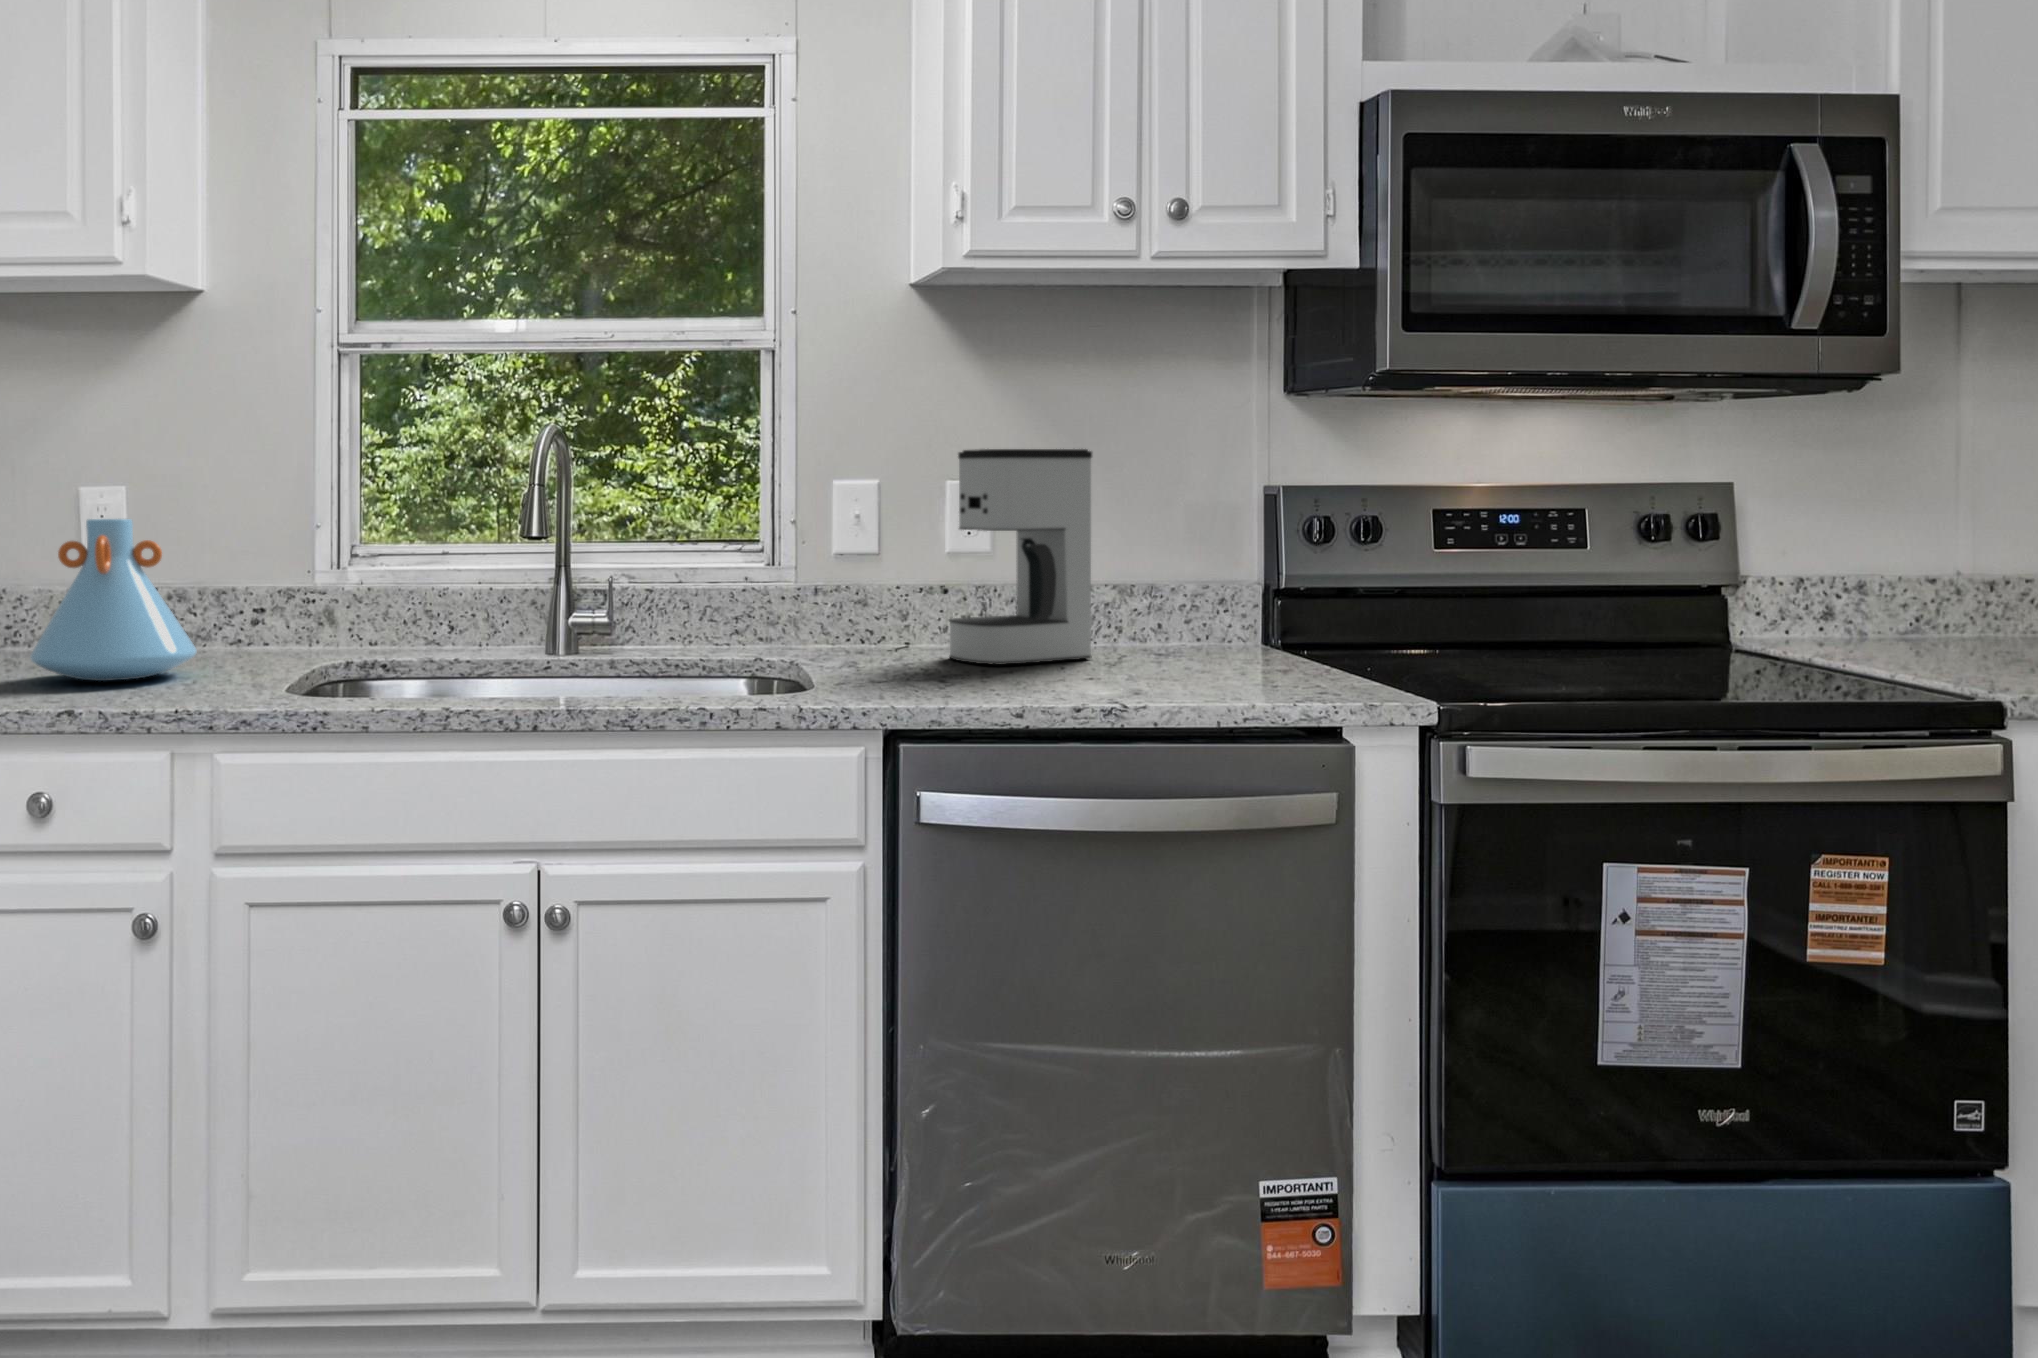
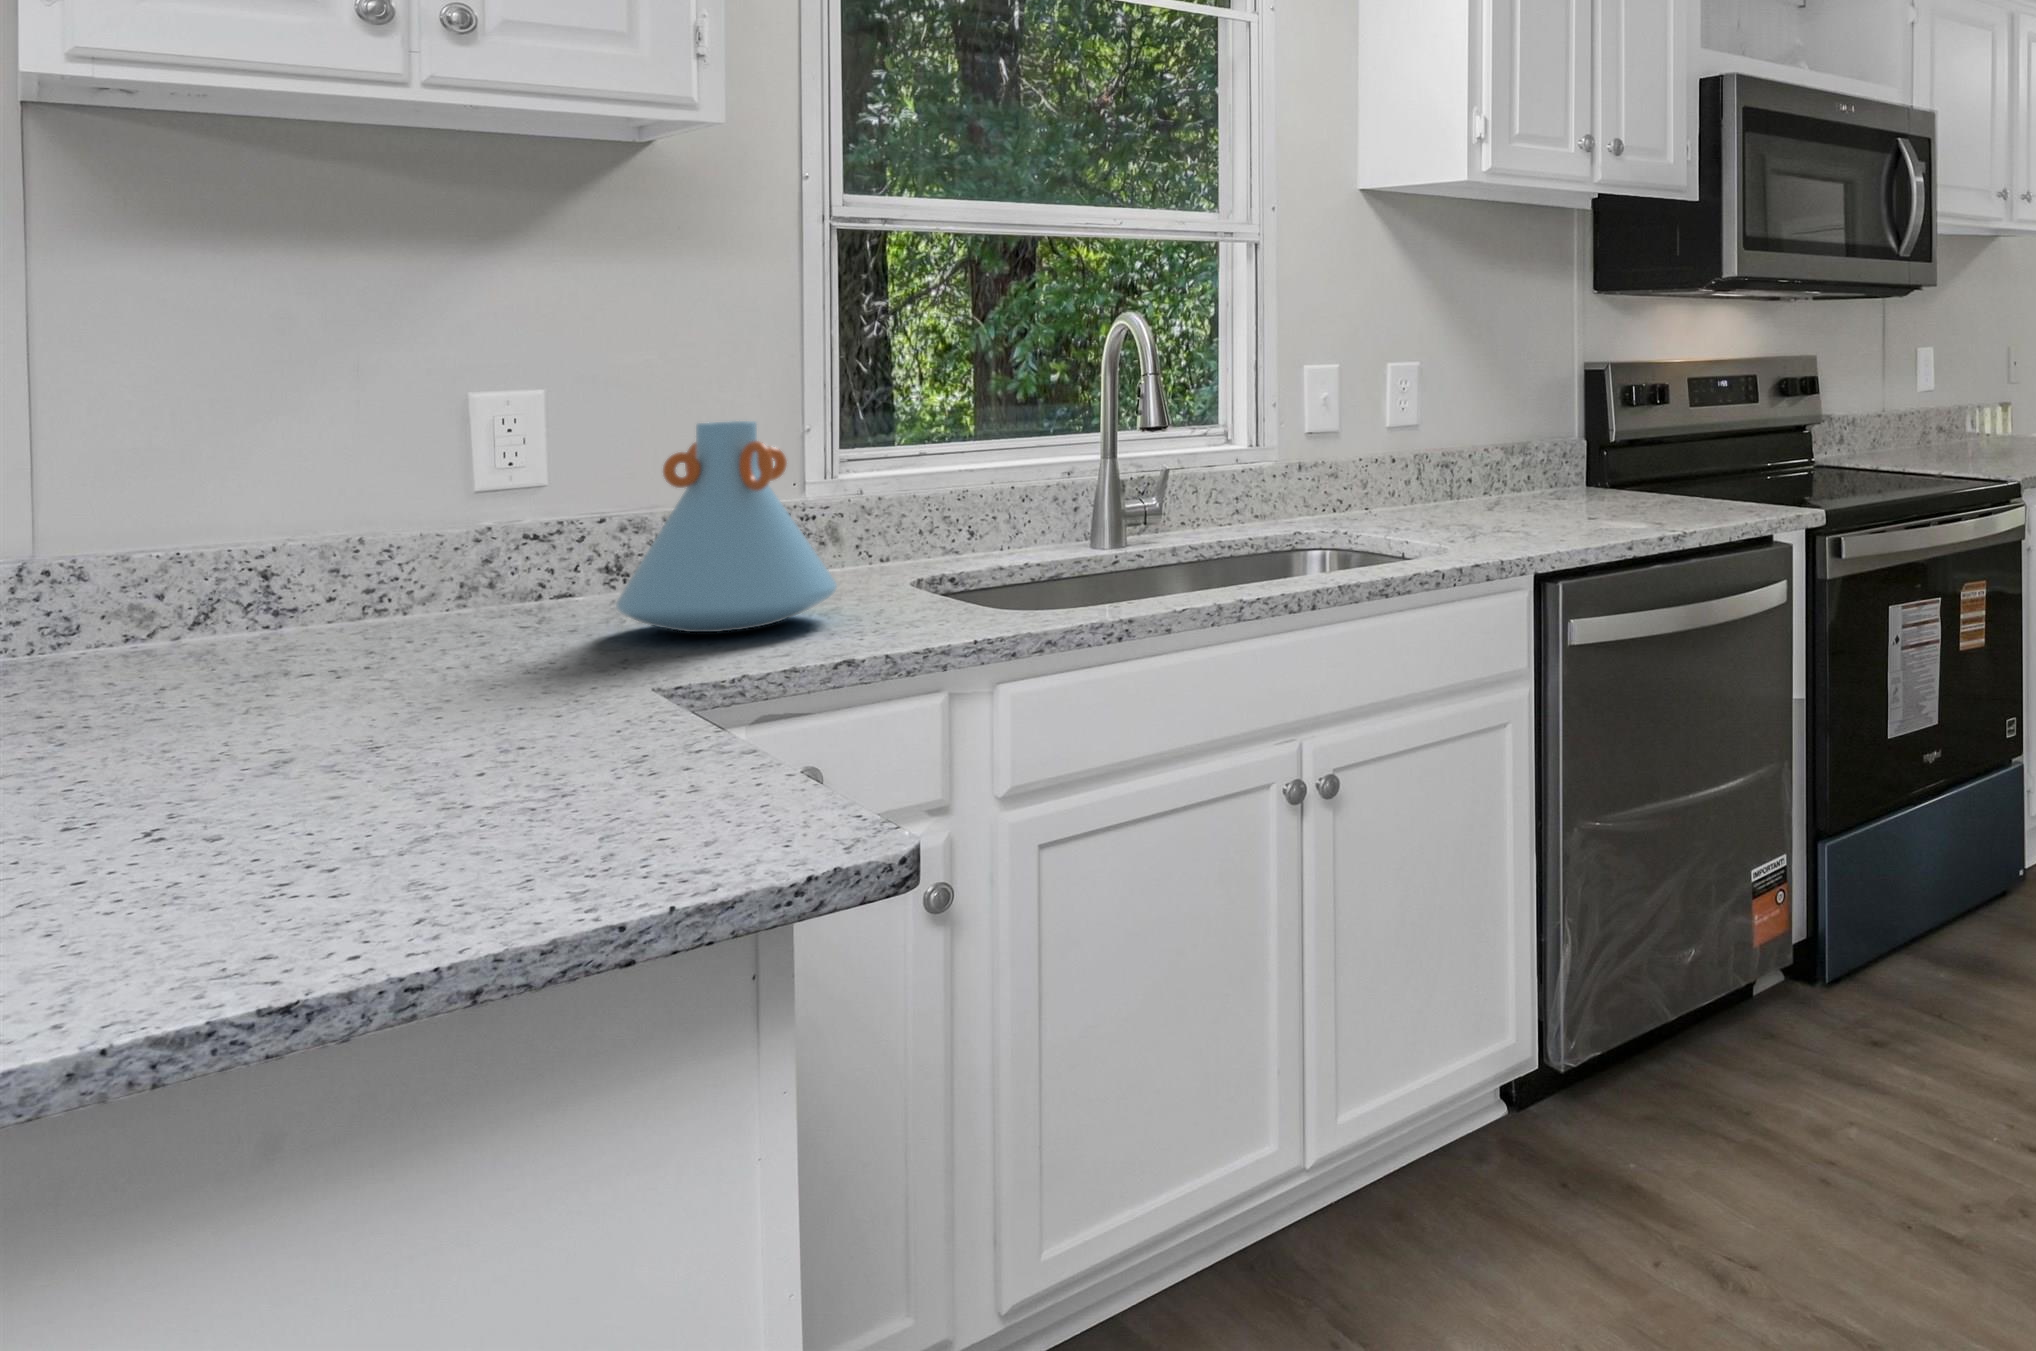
coffee maker: present [949,449,1092,665] -> none [1430,332,1538,517]

